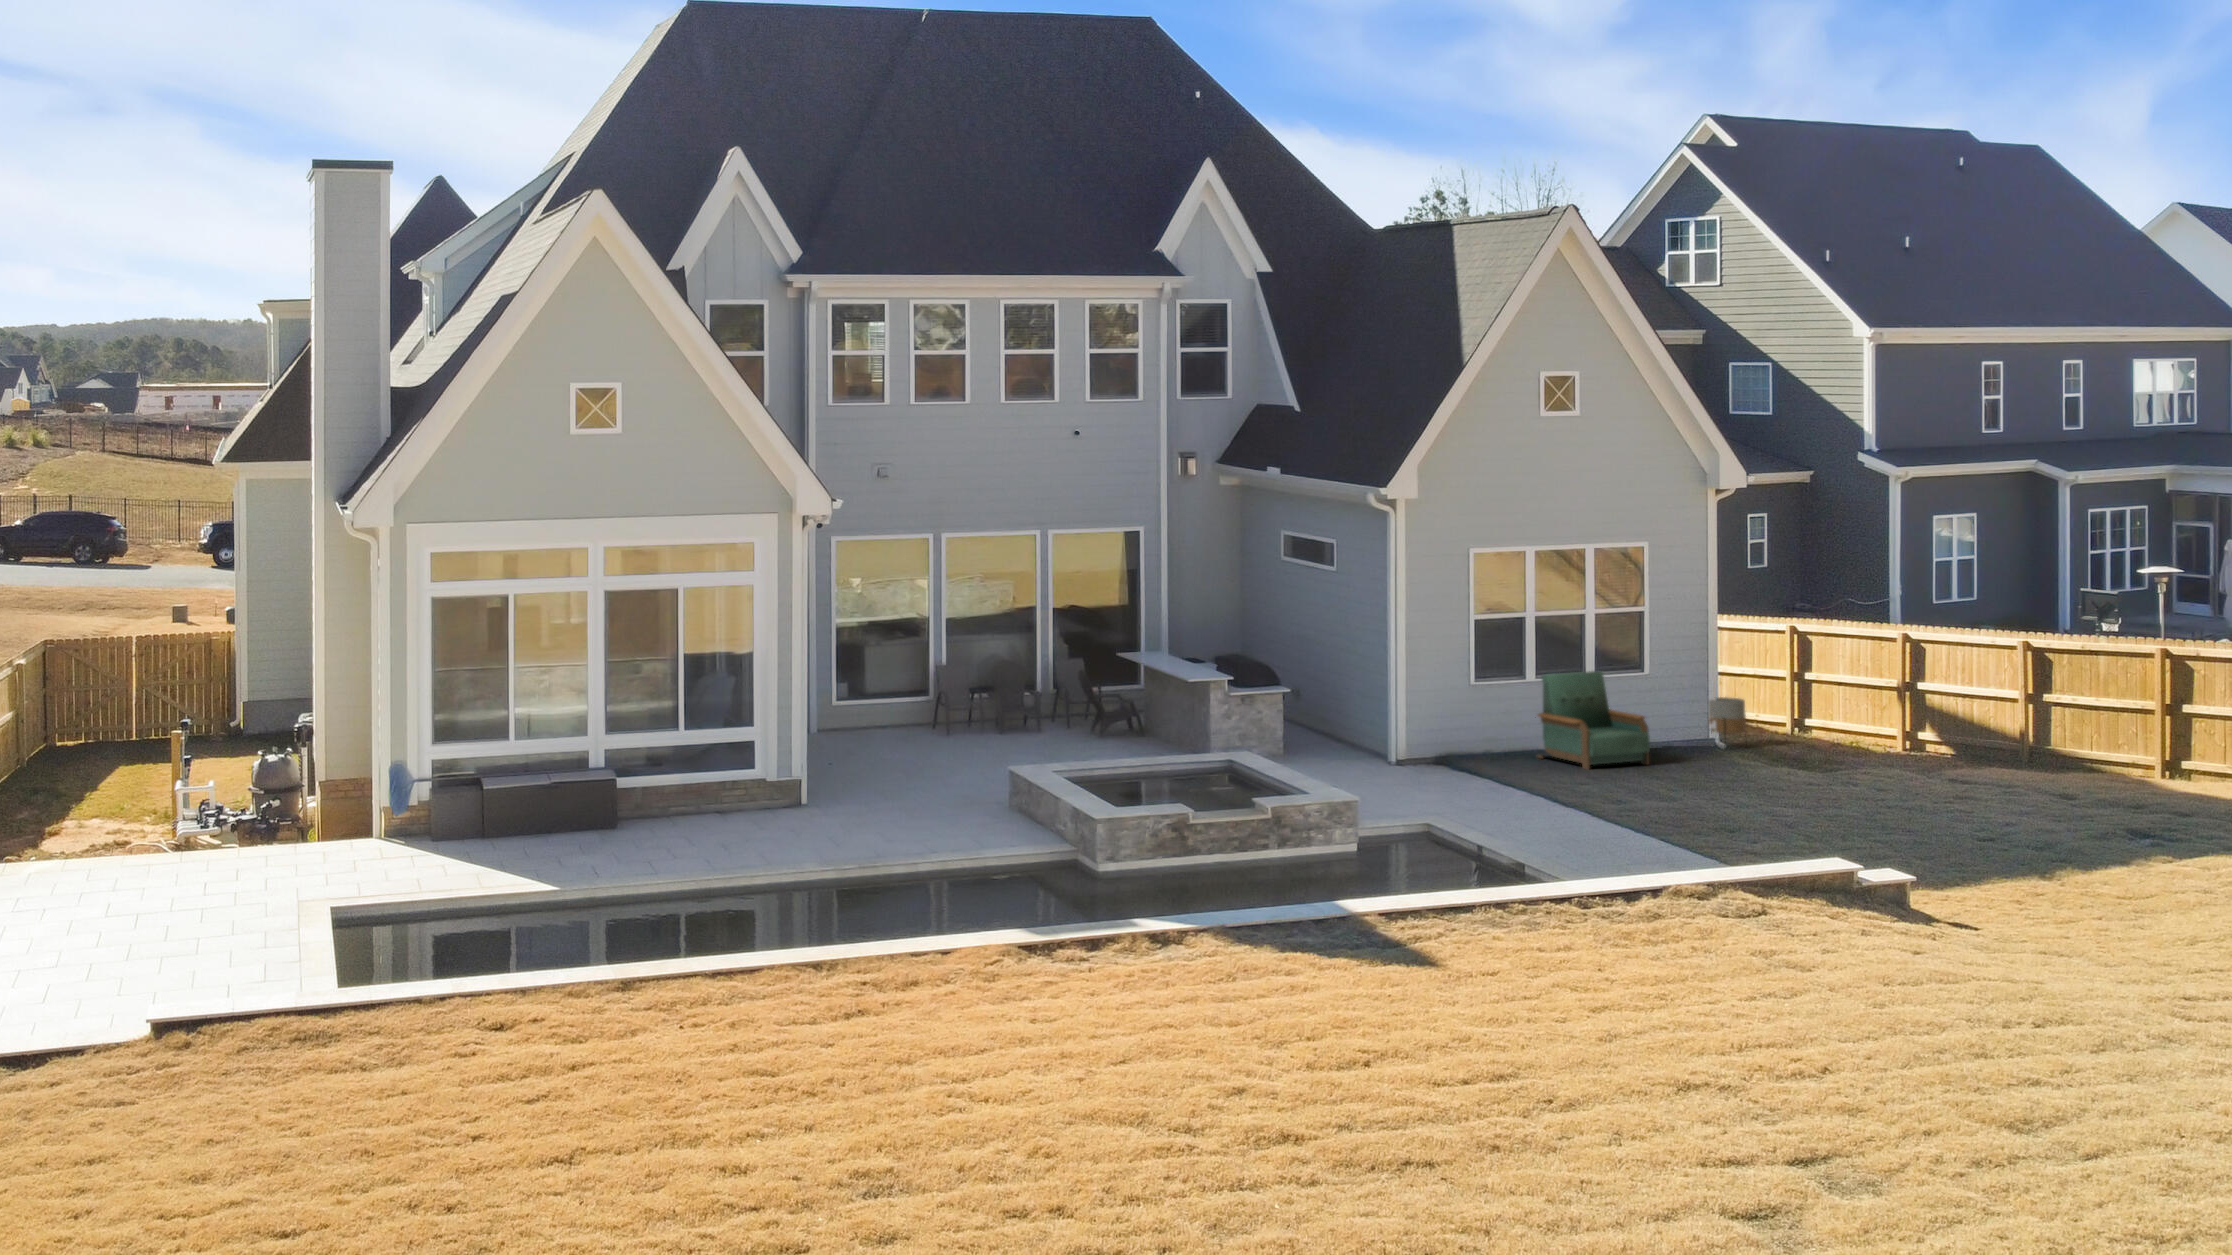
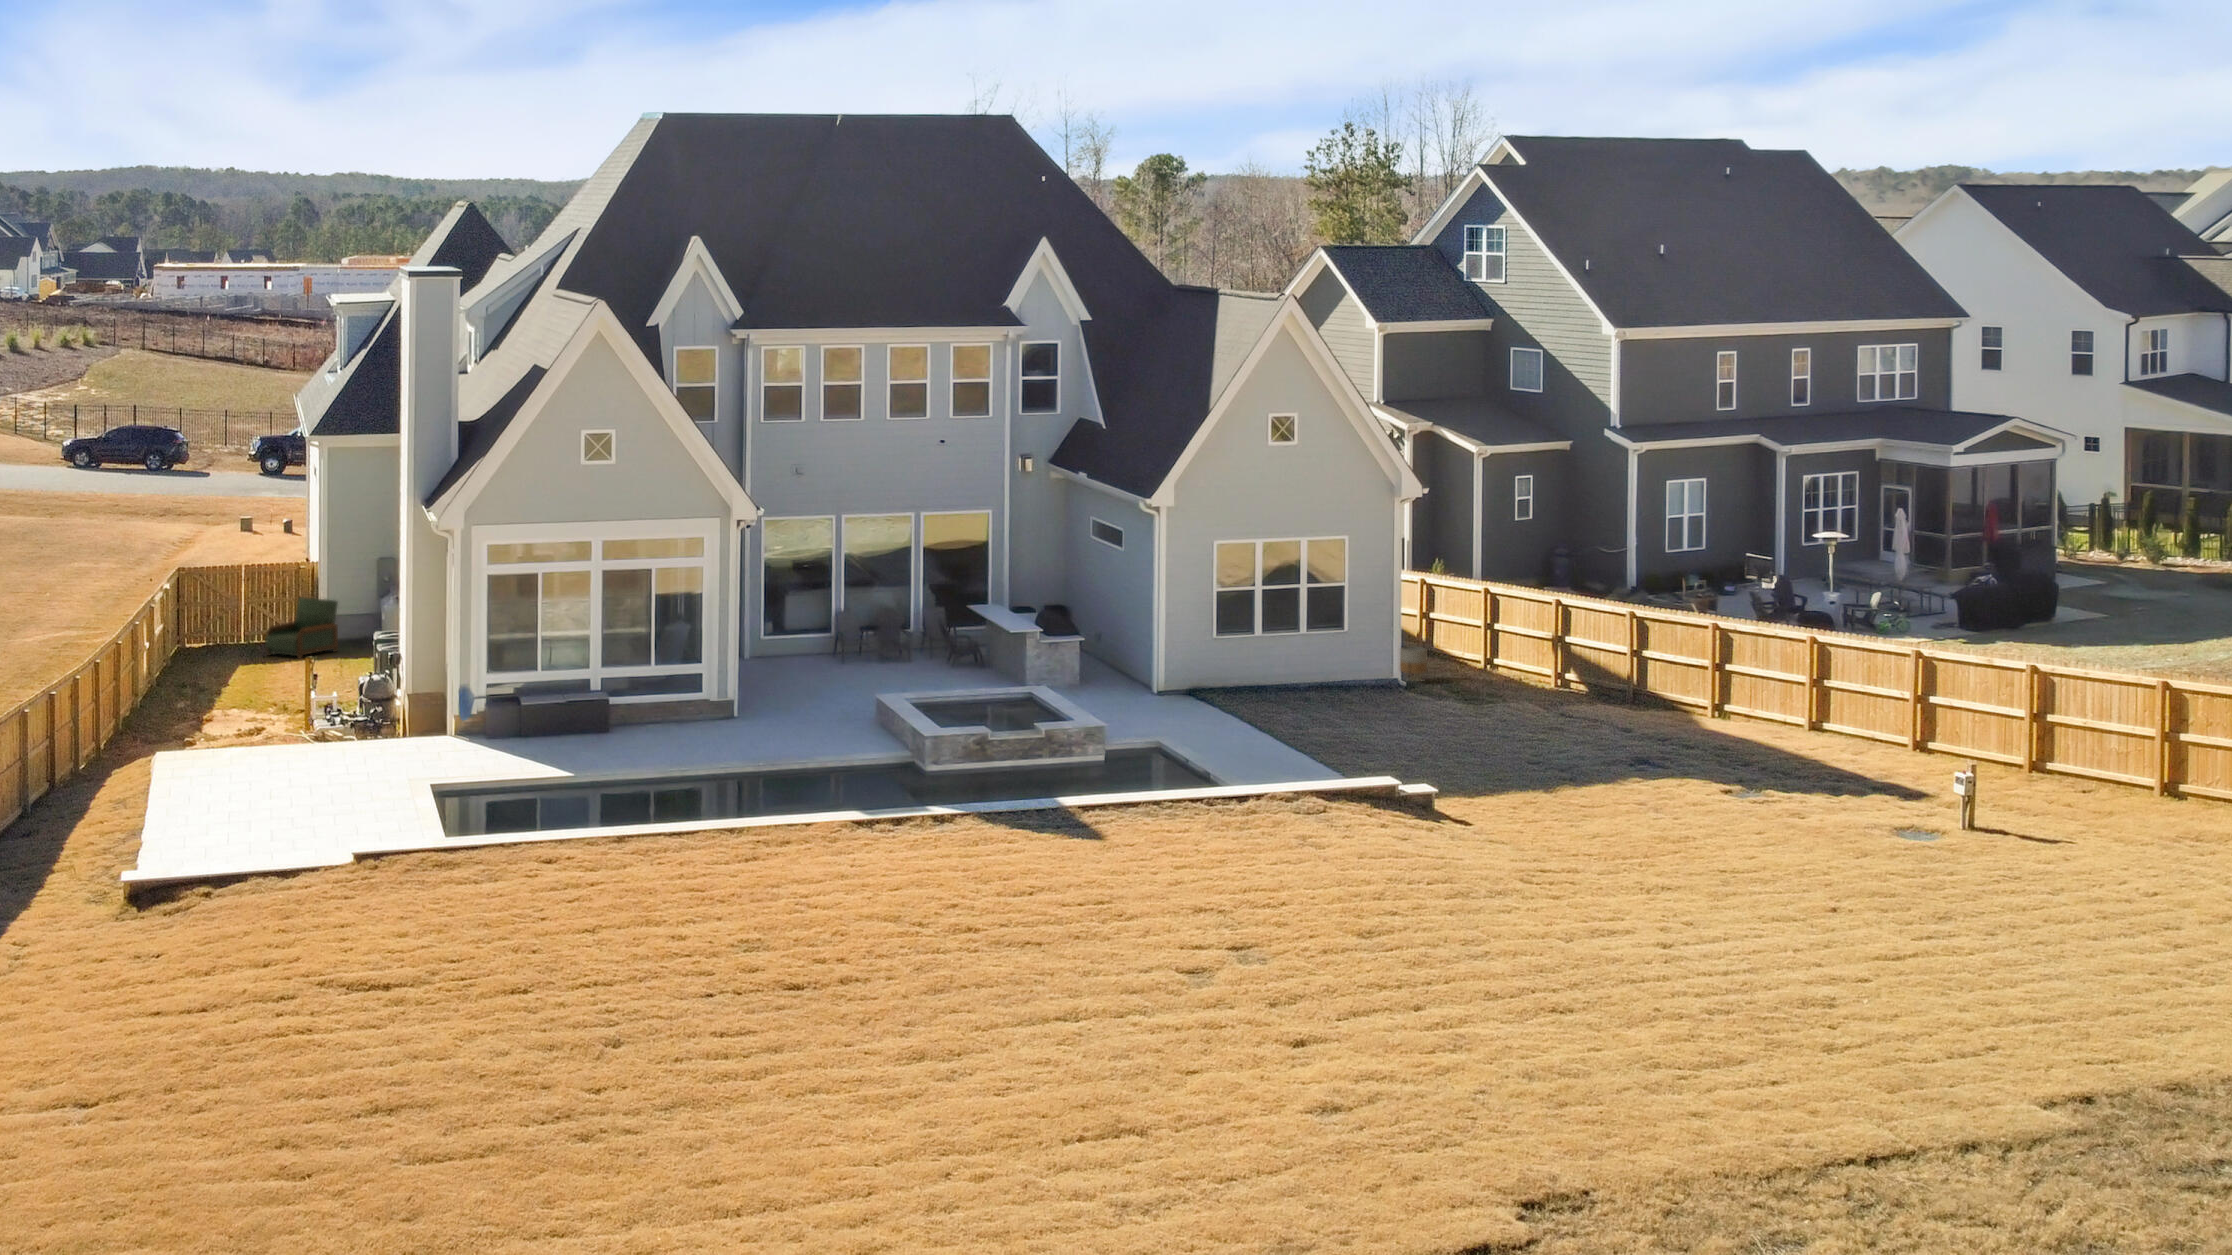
armchair: present [1535,671,1650,769] -> present [265,597,338,658]

